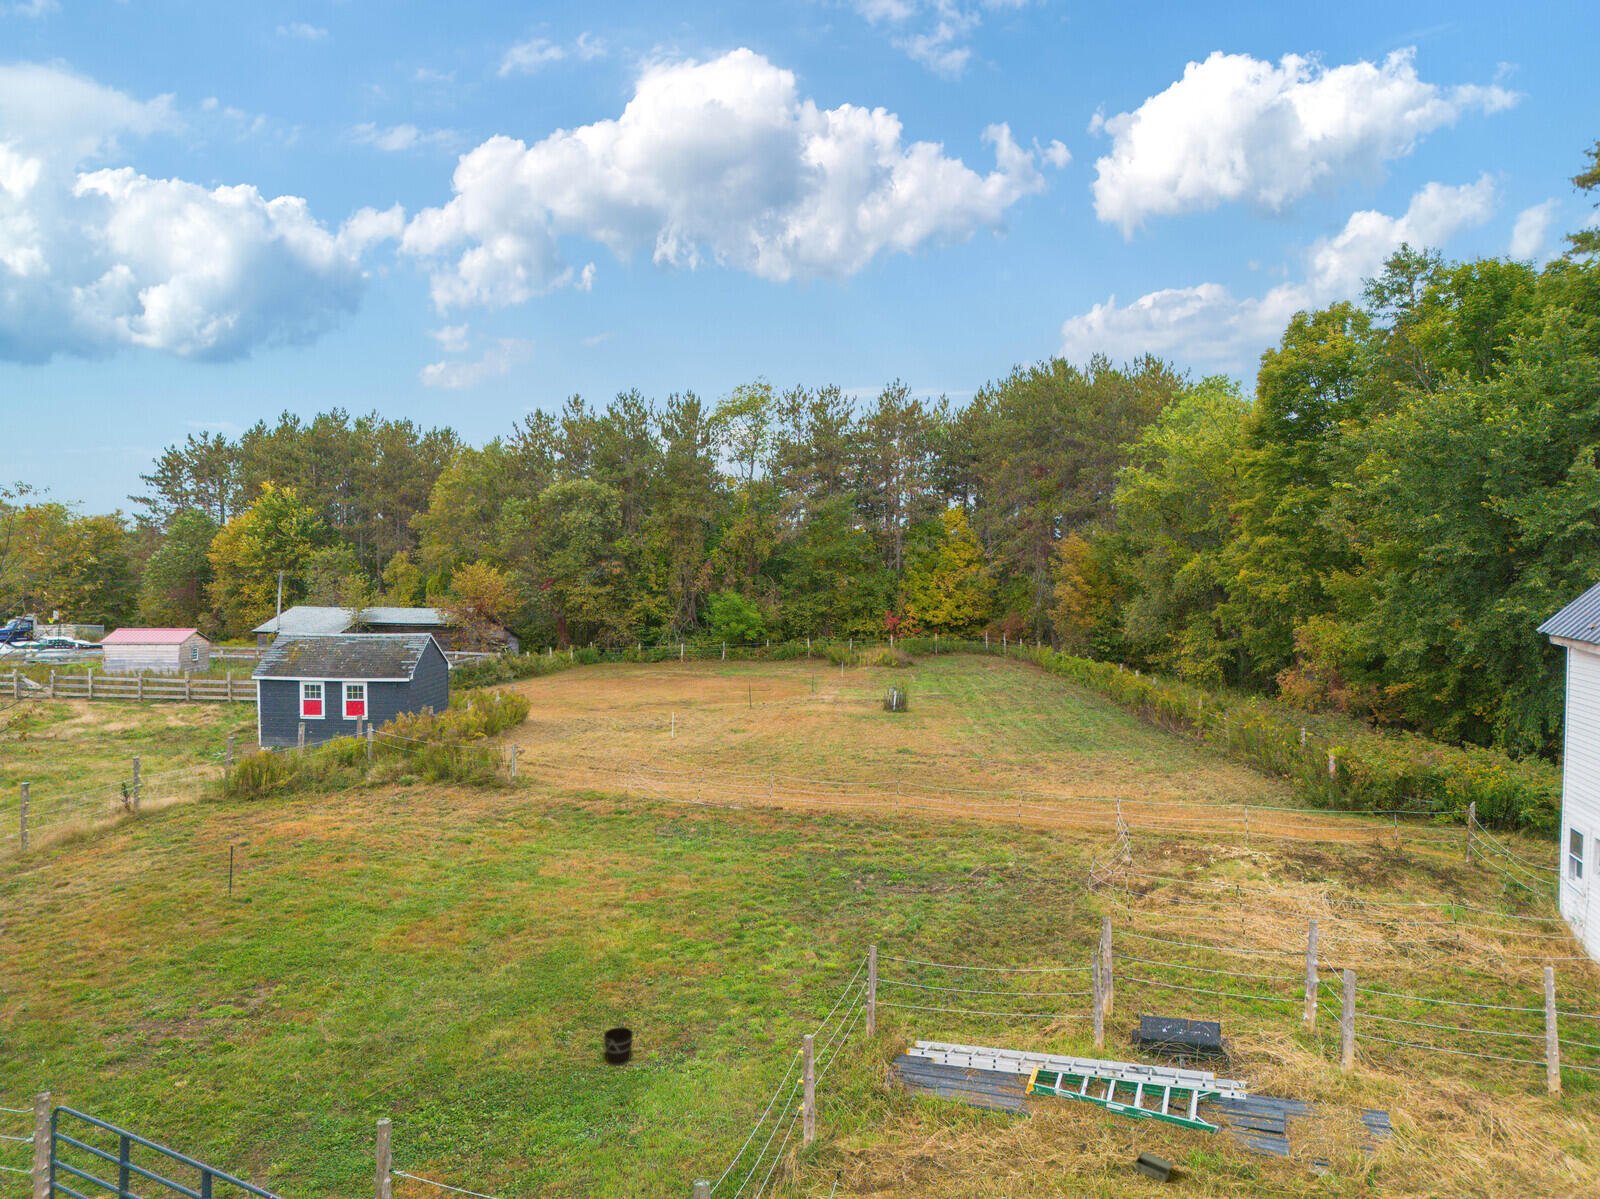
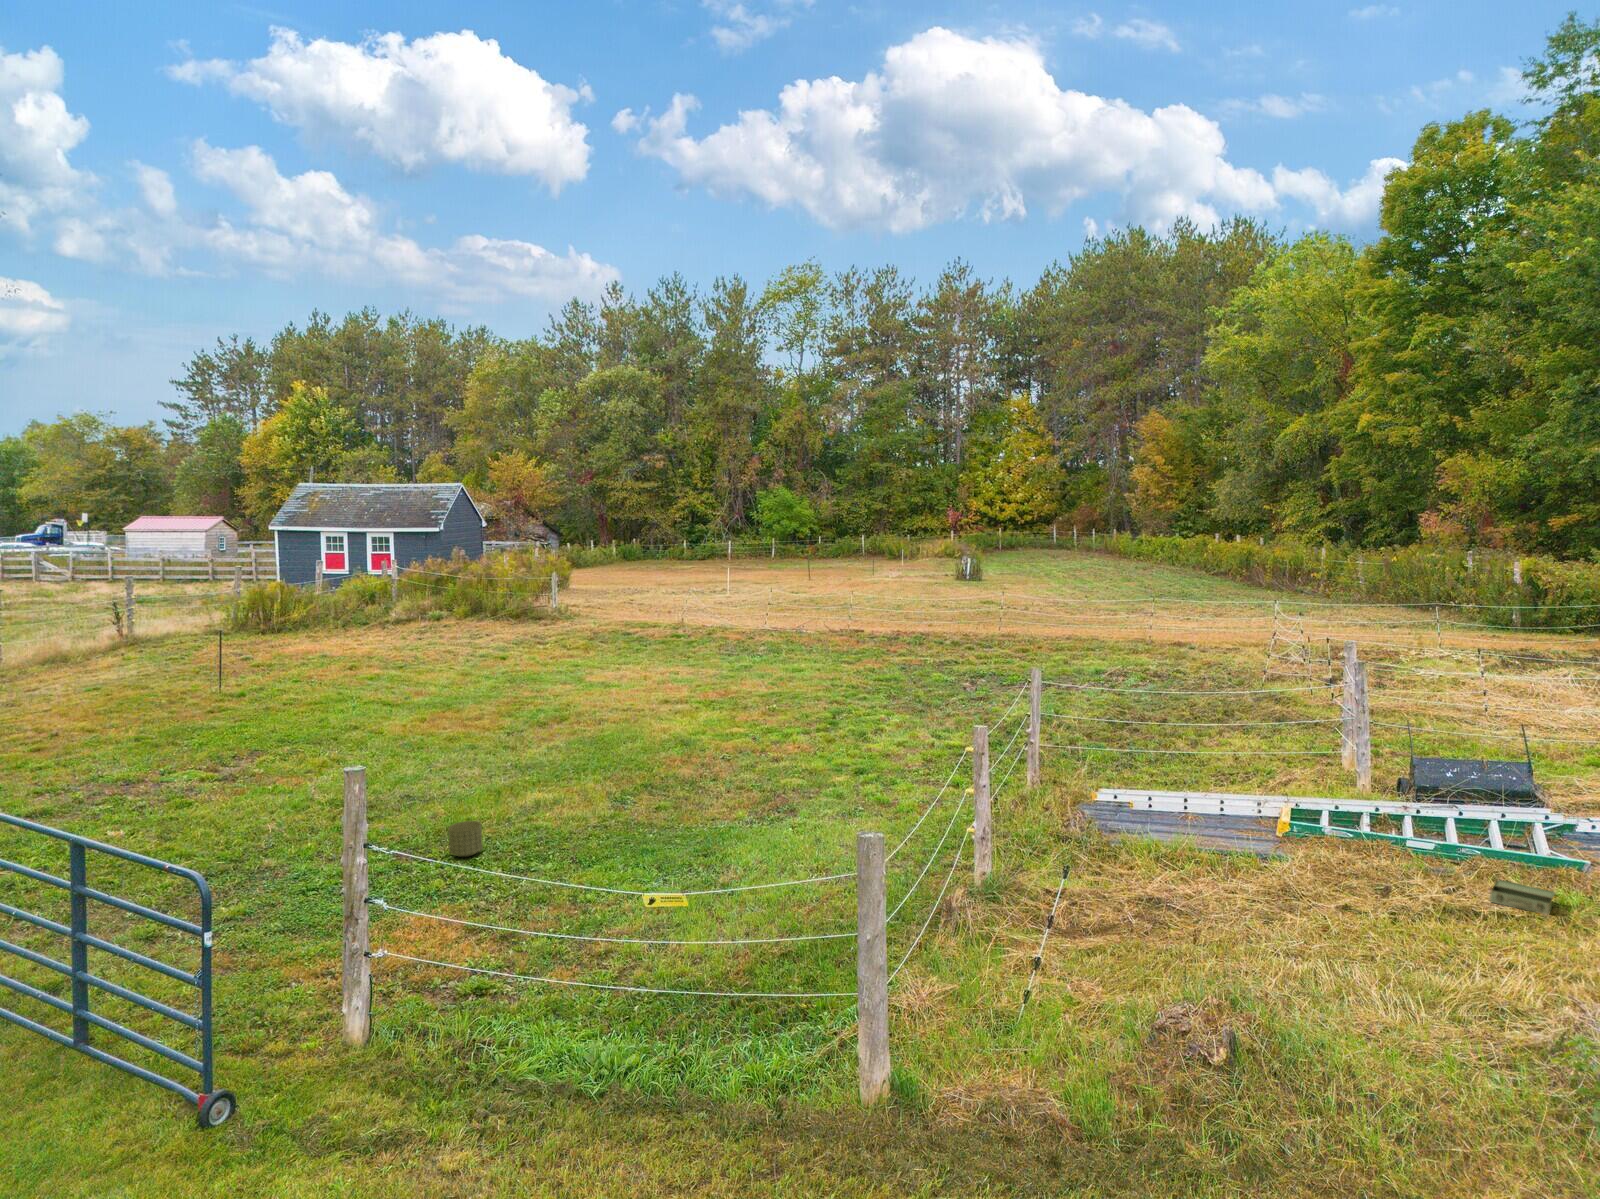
bucket: present [604,1027,633,1065] -> none [672,783,710,828]
planter: none [433,1066,458,1098] -> present [448,821,483,857]

